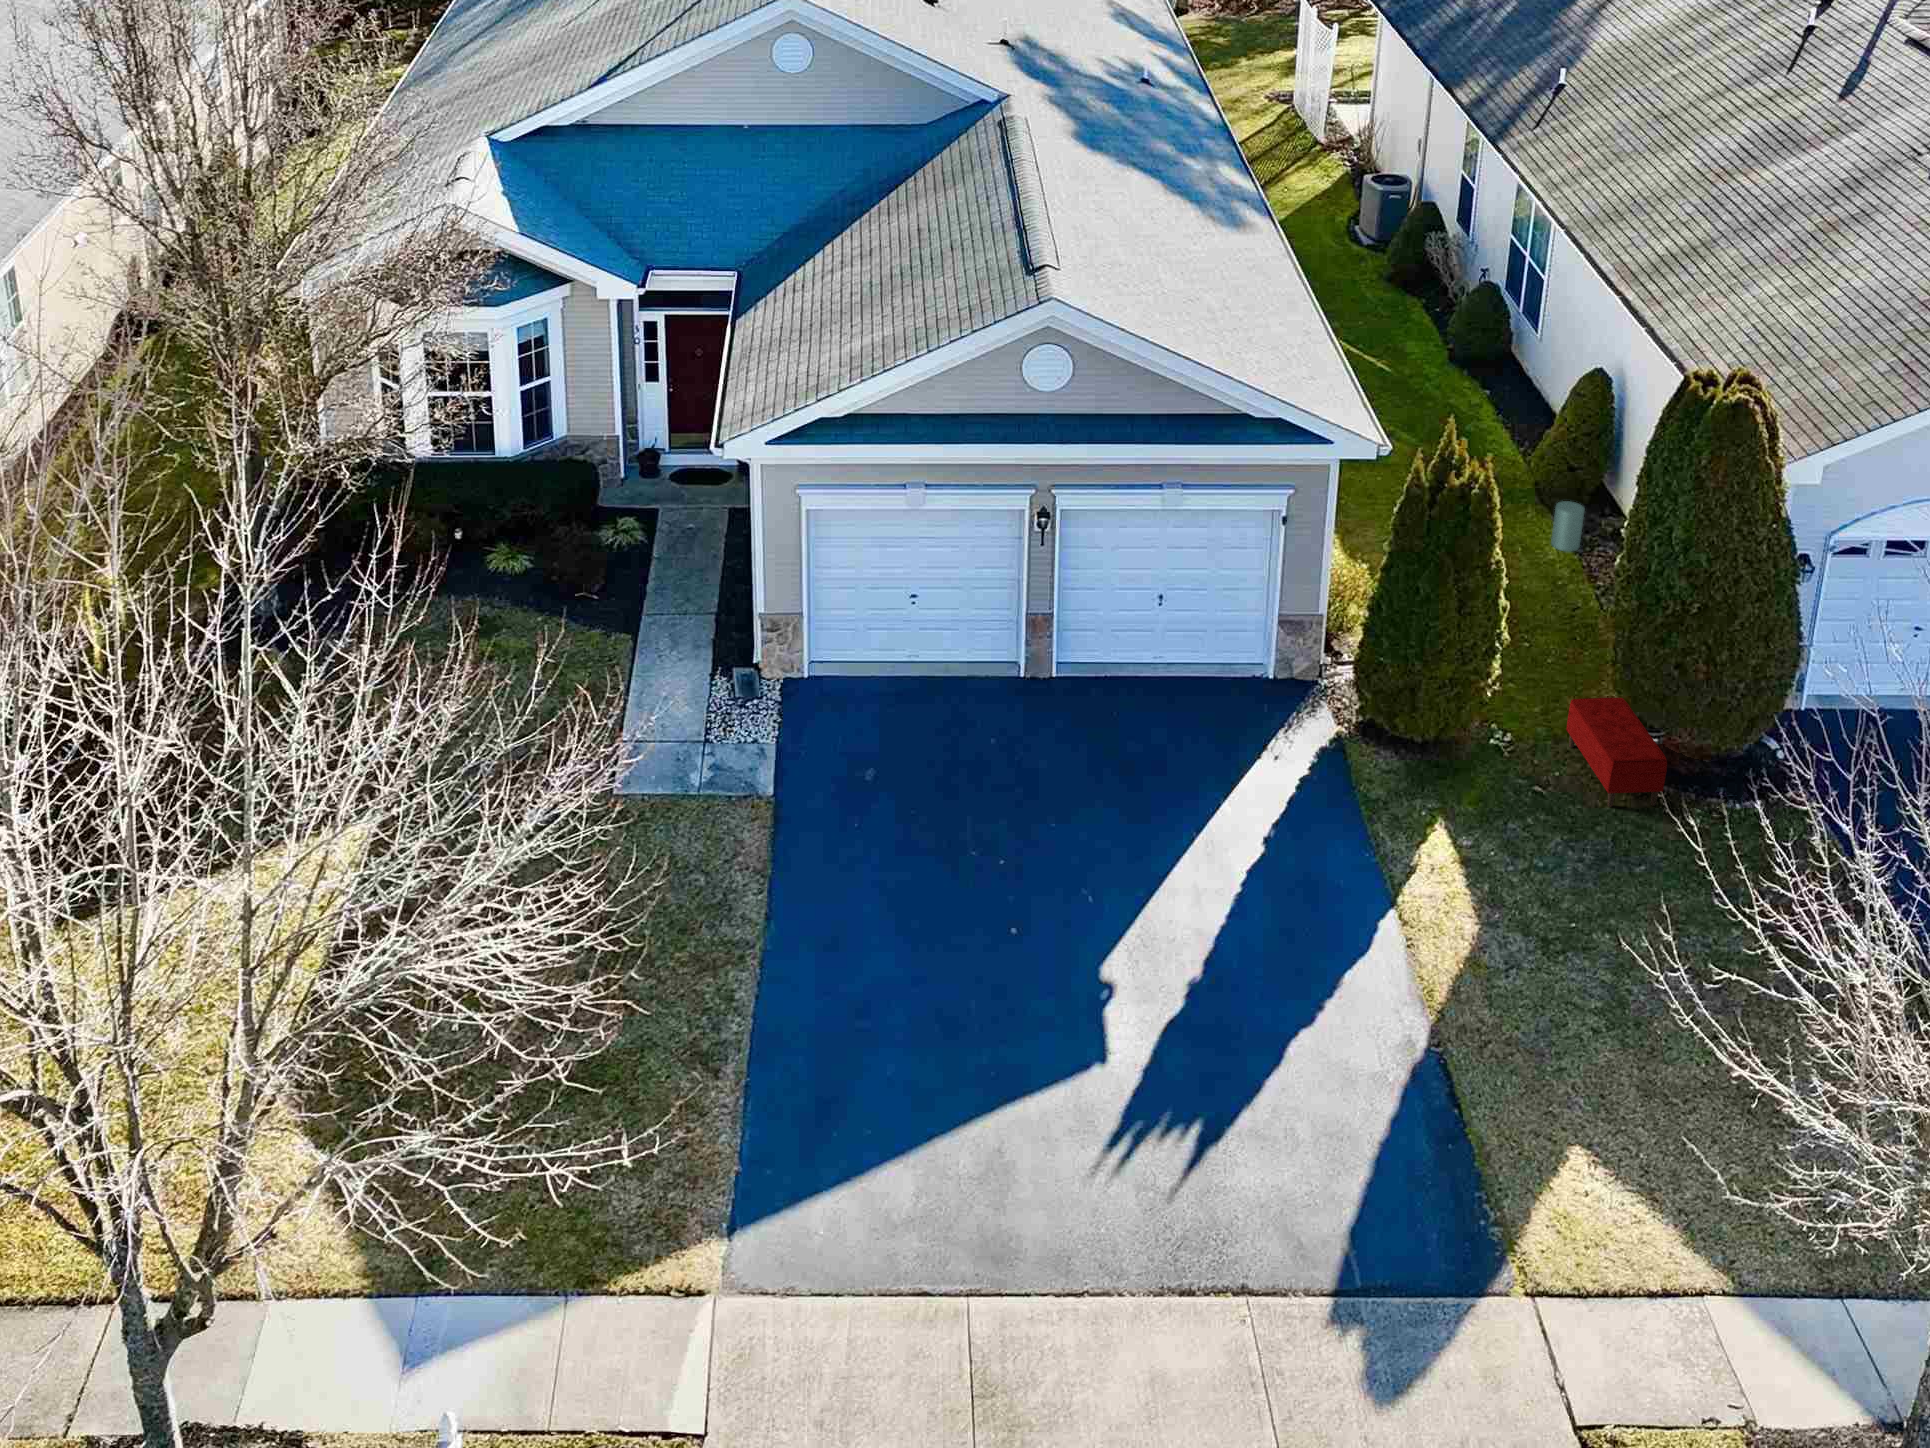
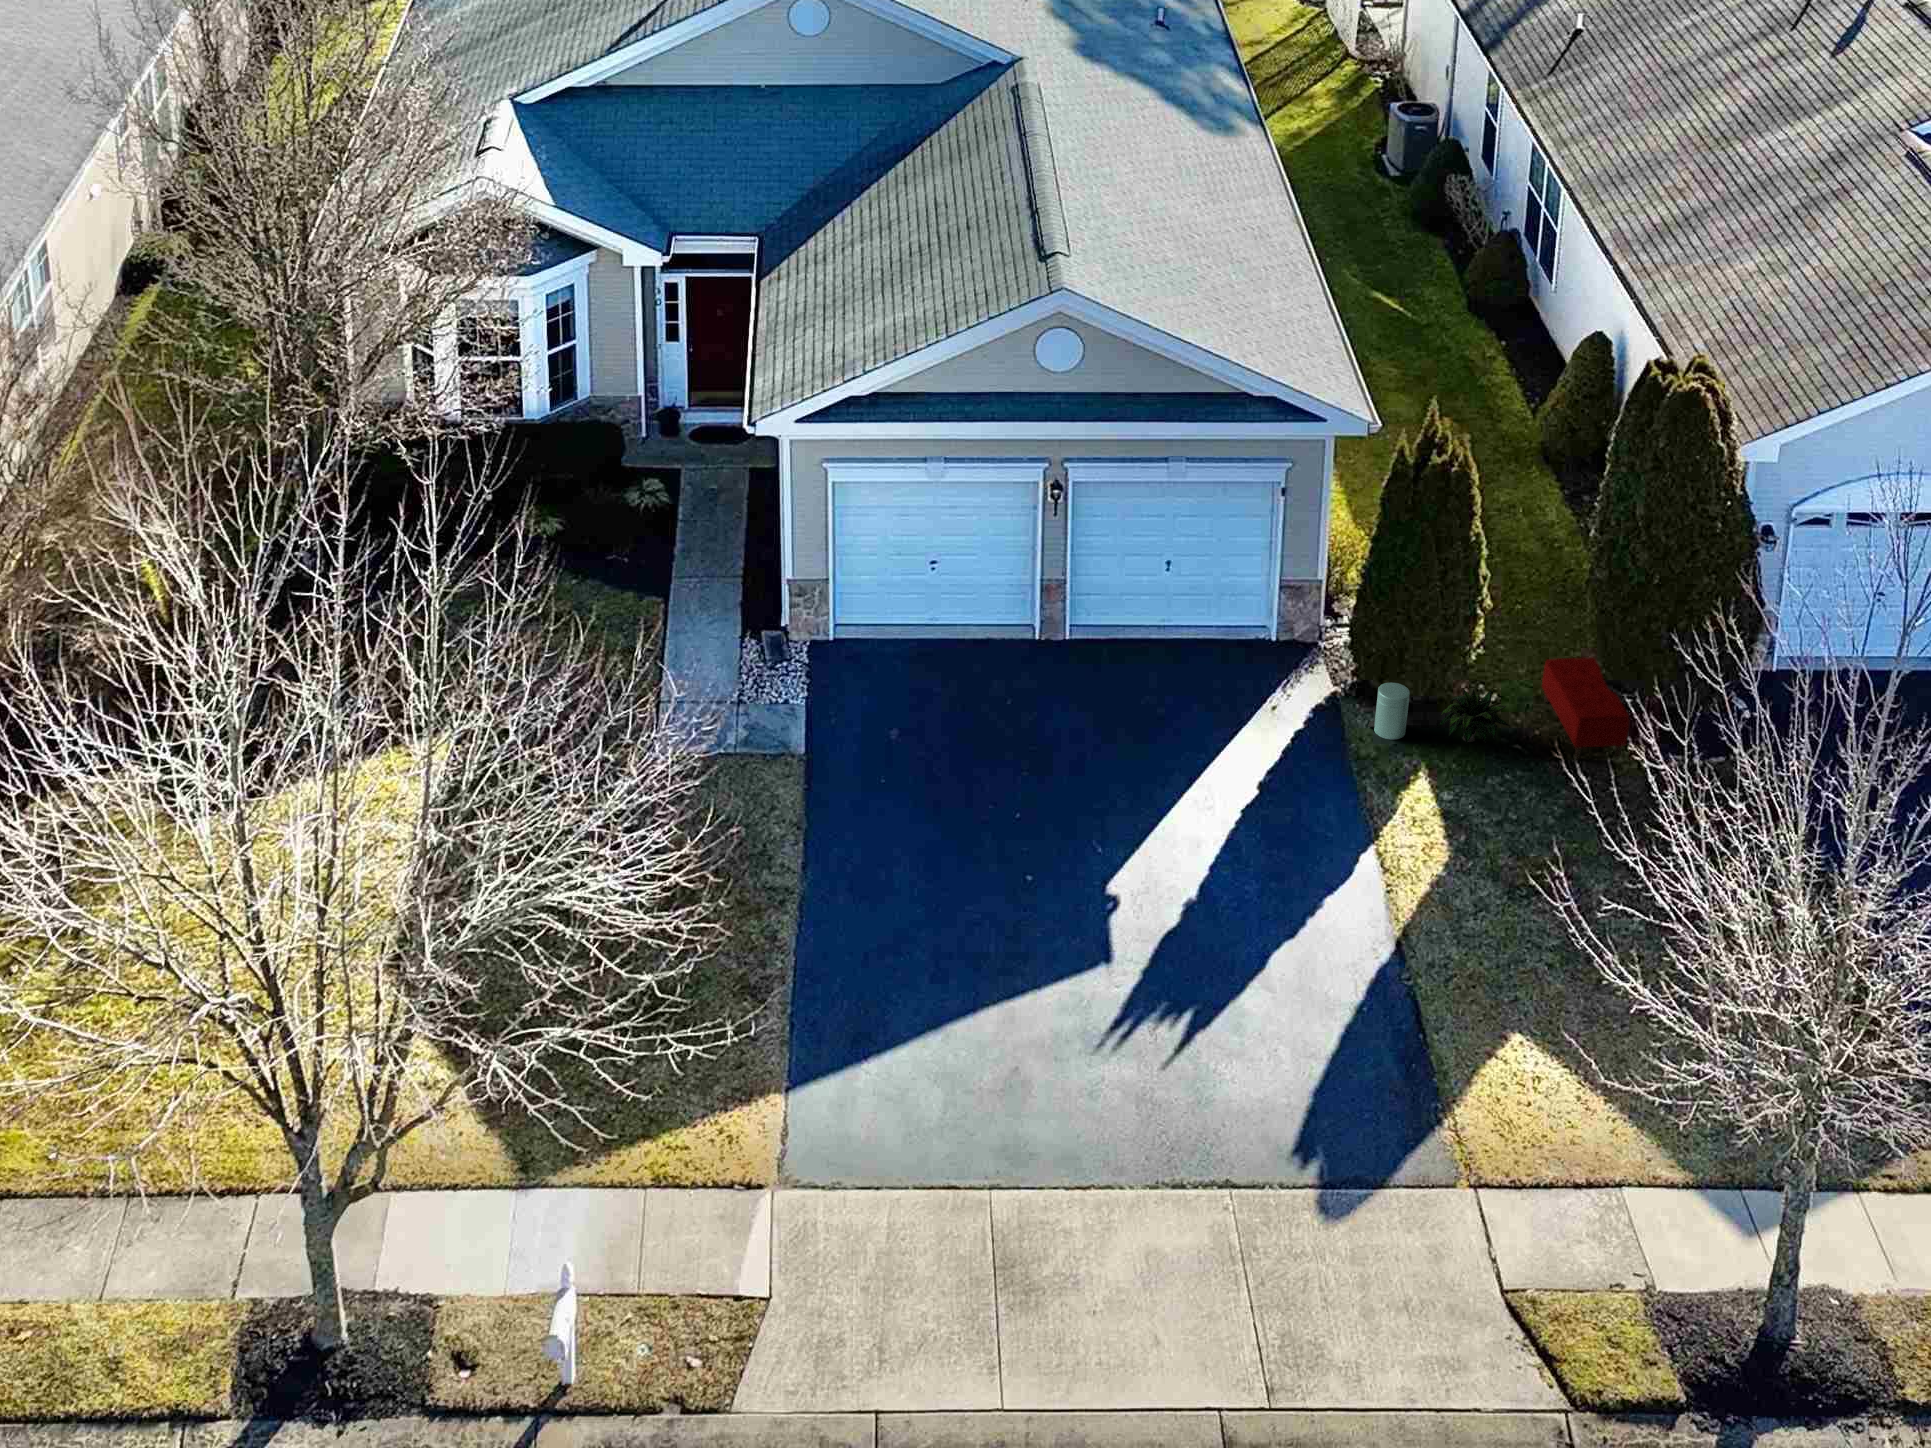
trash can: present [1551,501,1585,552] -> present [1368,682,1410,740]
potted plant: none [1456,730,1537,790] -> present [1437,689,1510,744]

